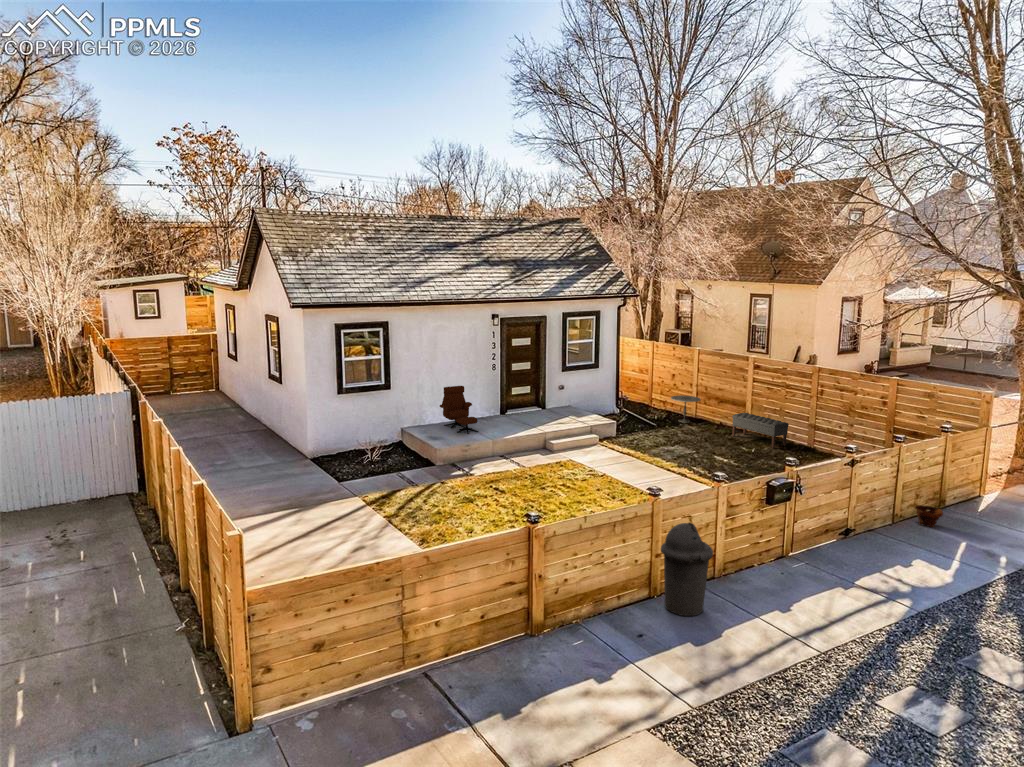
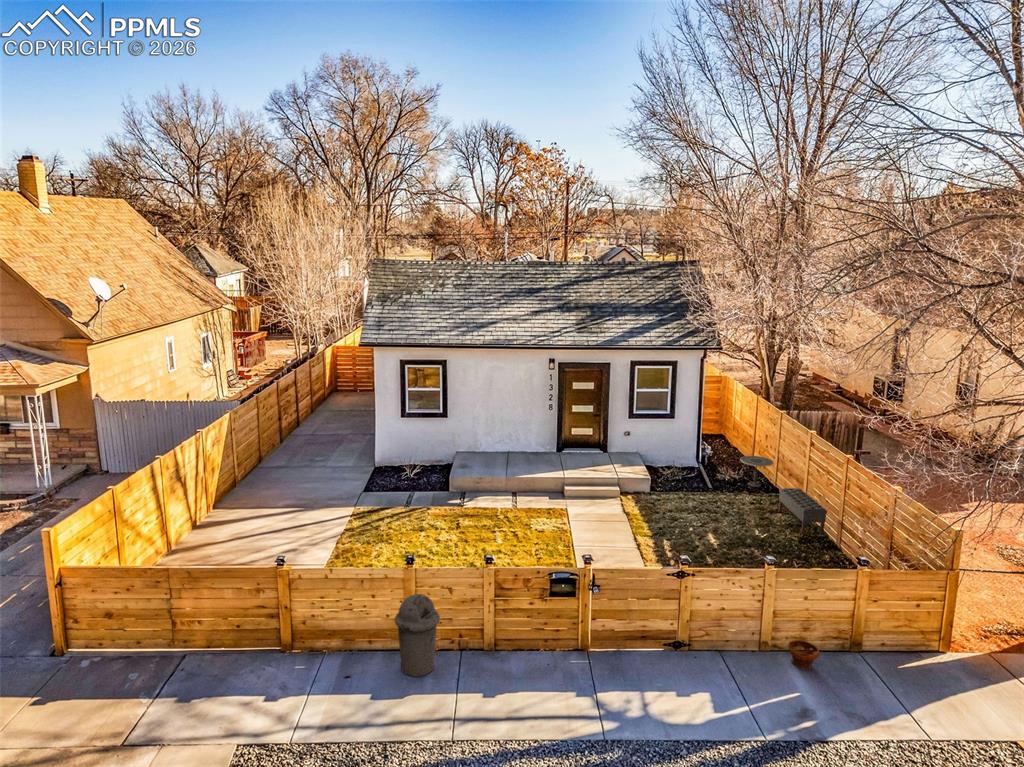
lounge chair: present [440,386,478,434] -> none [488,421,518,466]

